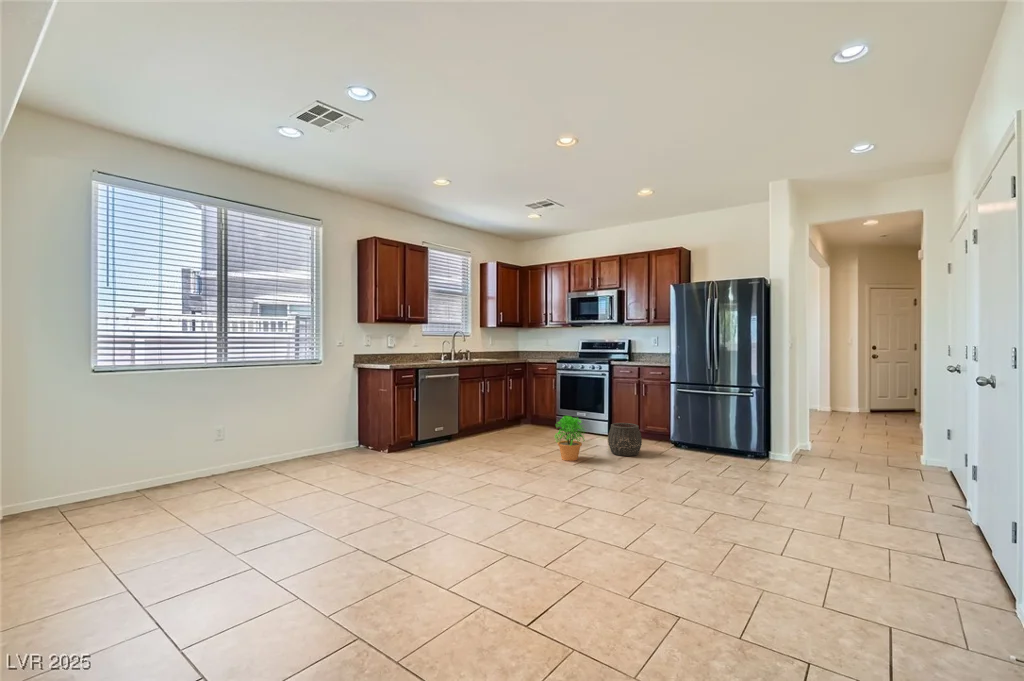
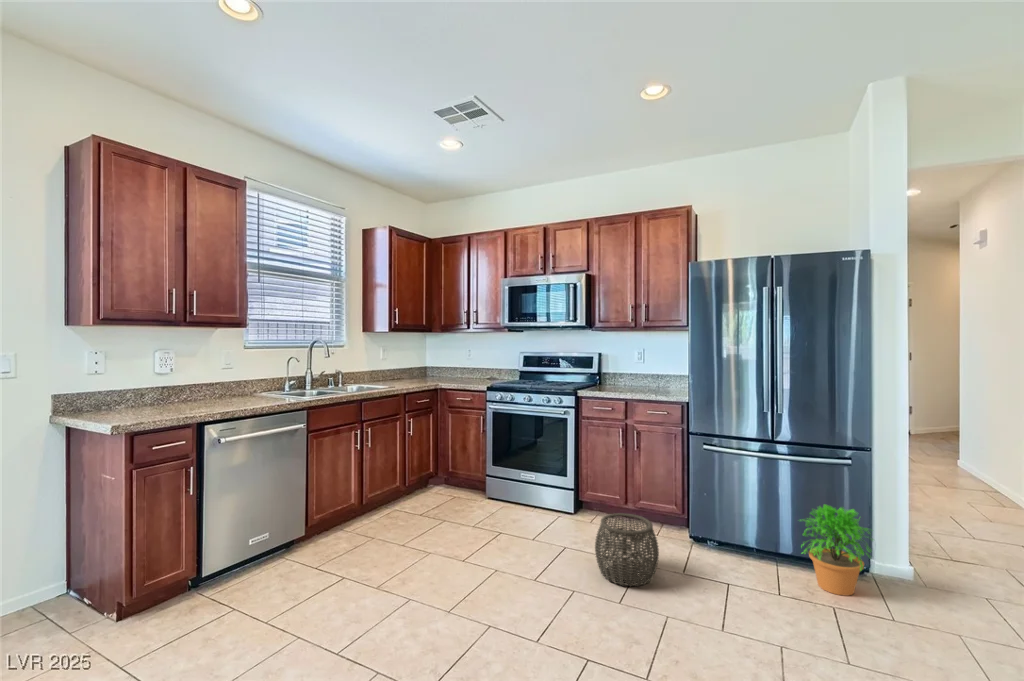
potted plant: present [555,416,585,461] -> present [803,505,873,596]

